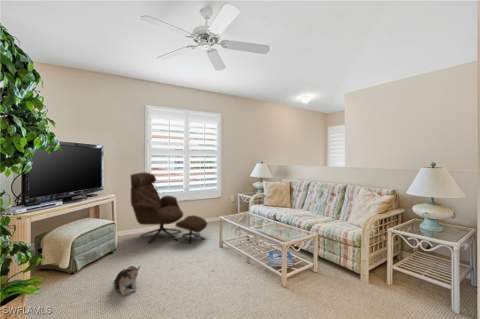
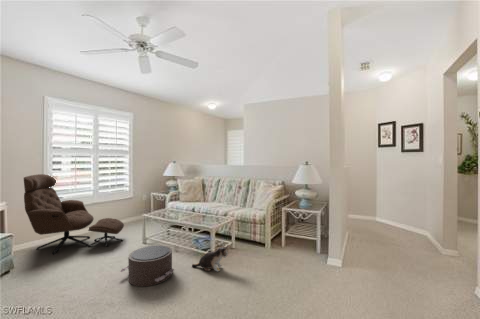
pouf: none [184,253,236,300] -> present [120,245,174,286]
plush toy: present [114,266,140,295] -> present [192,245,230,272]

